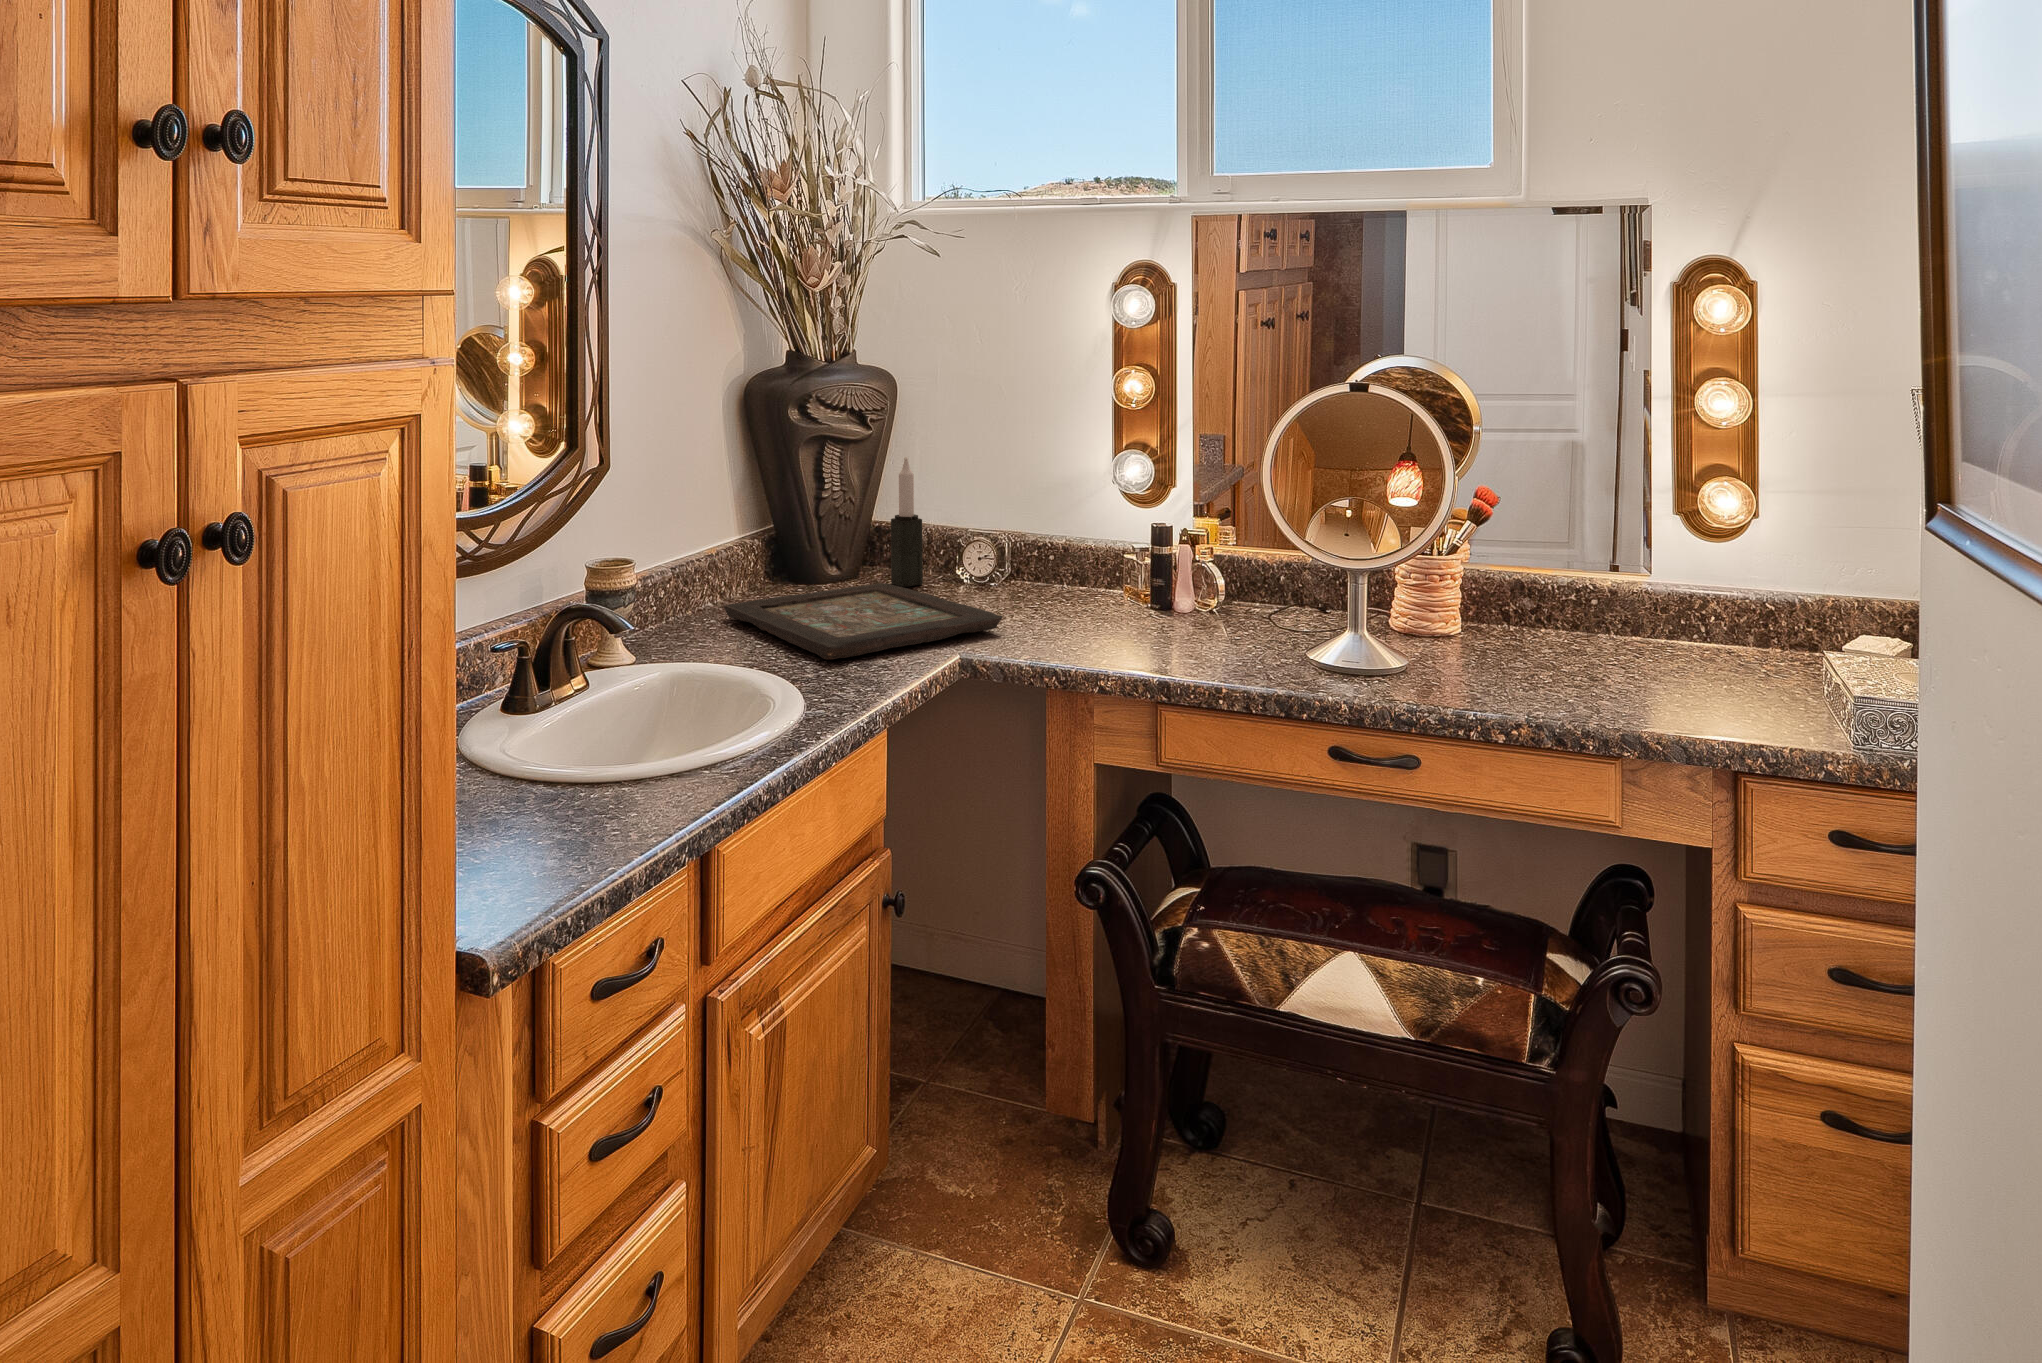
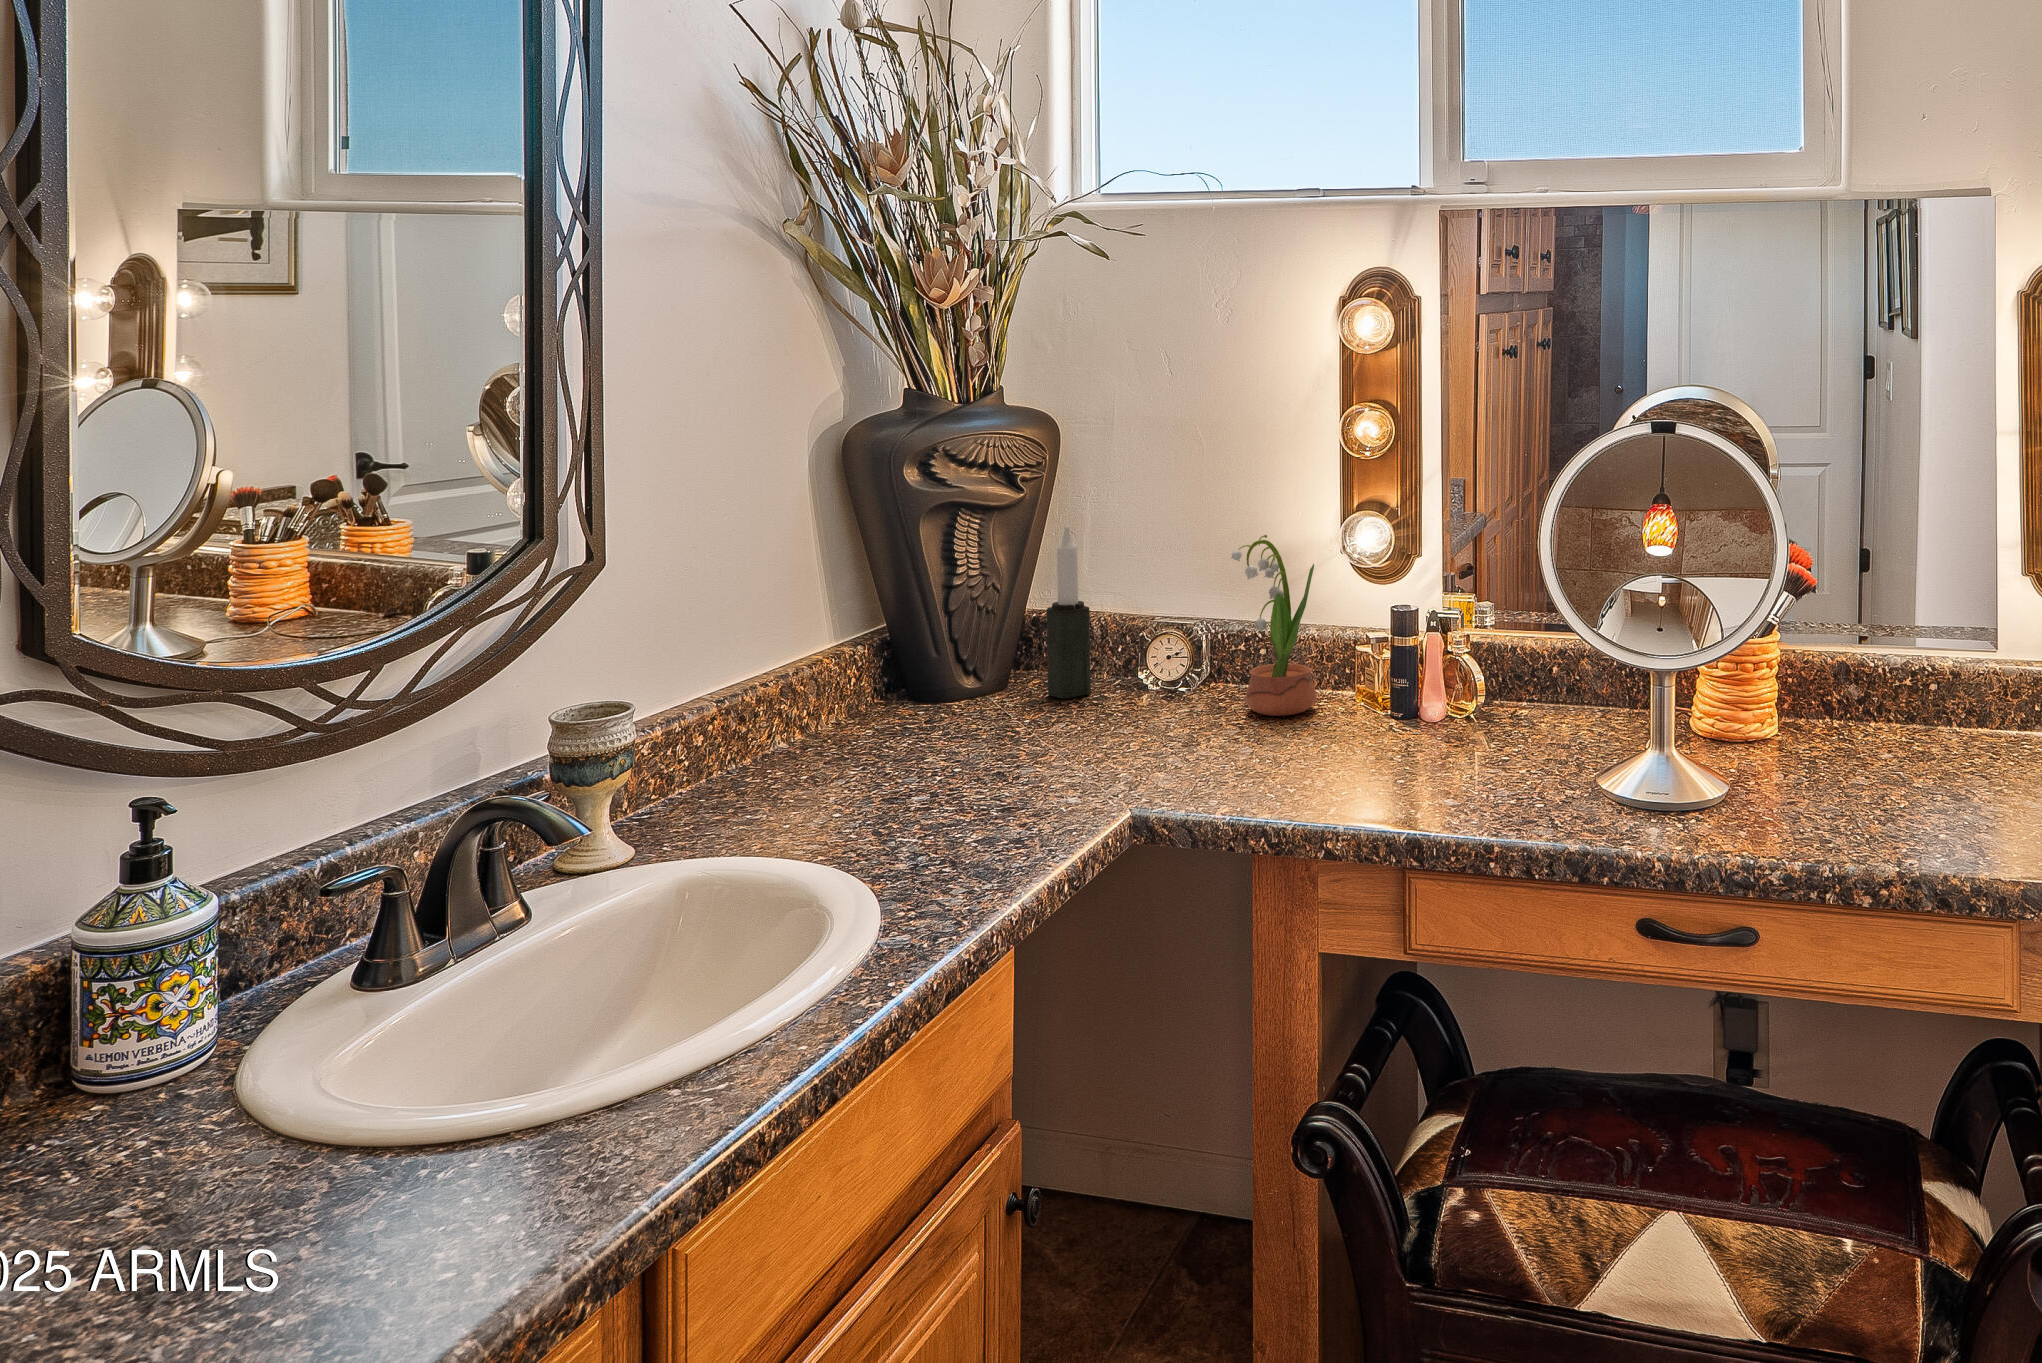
potted flower: none [1029,466,1094,604] -> present [1231,535,1317,716]
decorative tray: present [724,583,1002,659] -> none [796,697,1192,832]

